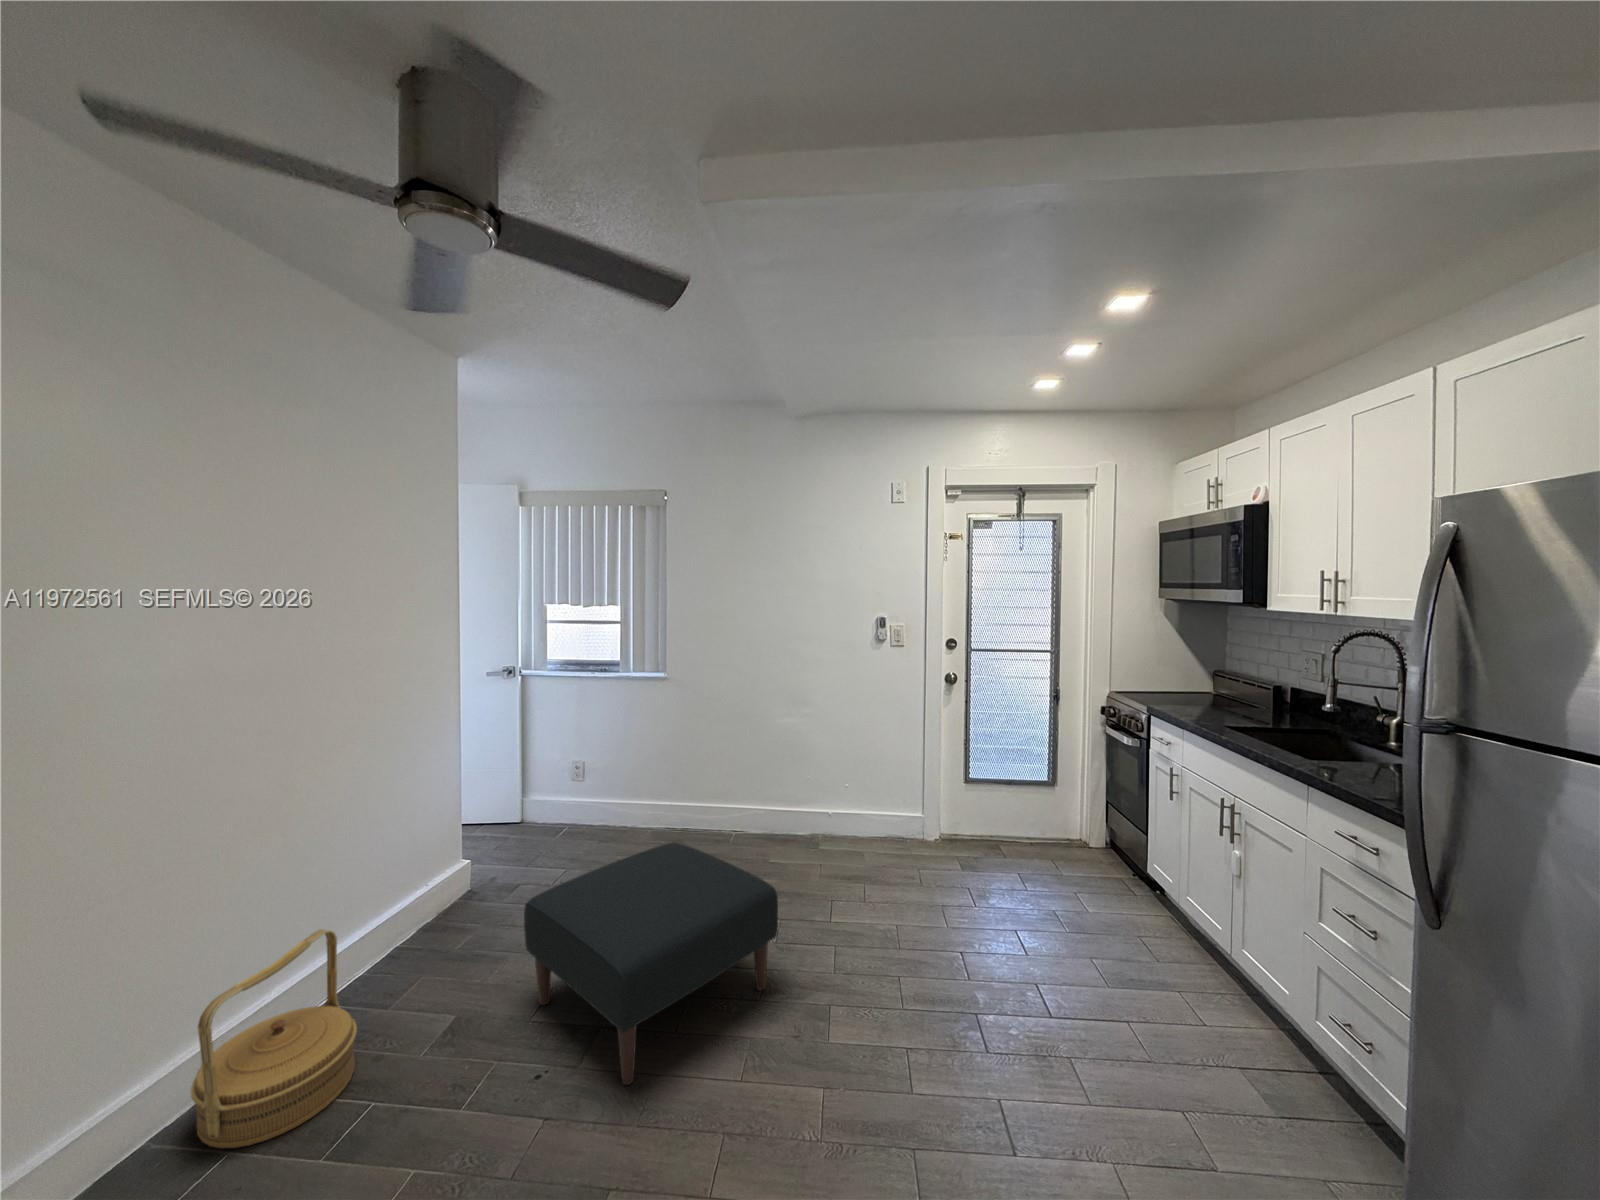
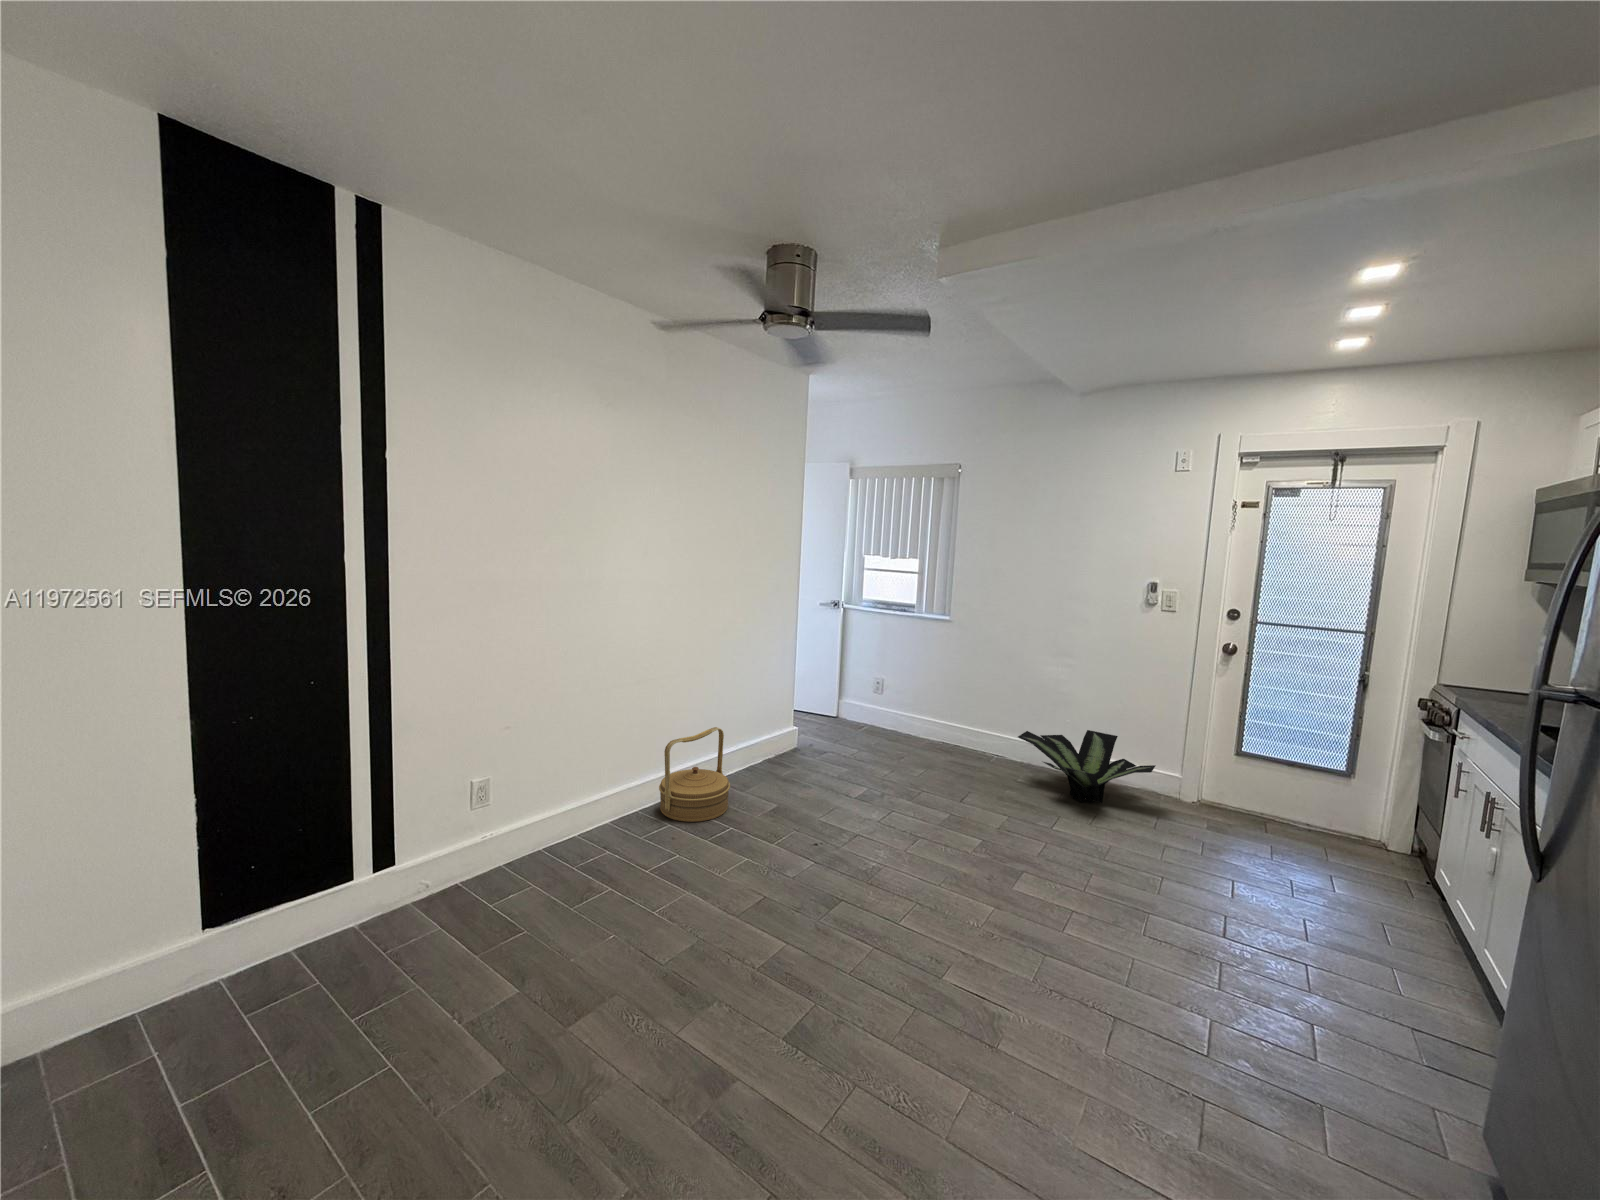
potted plant: none [768,783,910,875] -> present [1018,730,1156,803]
ottoman: present [524,842,778,1085] -> none [822,733,996,860]

